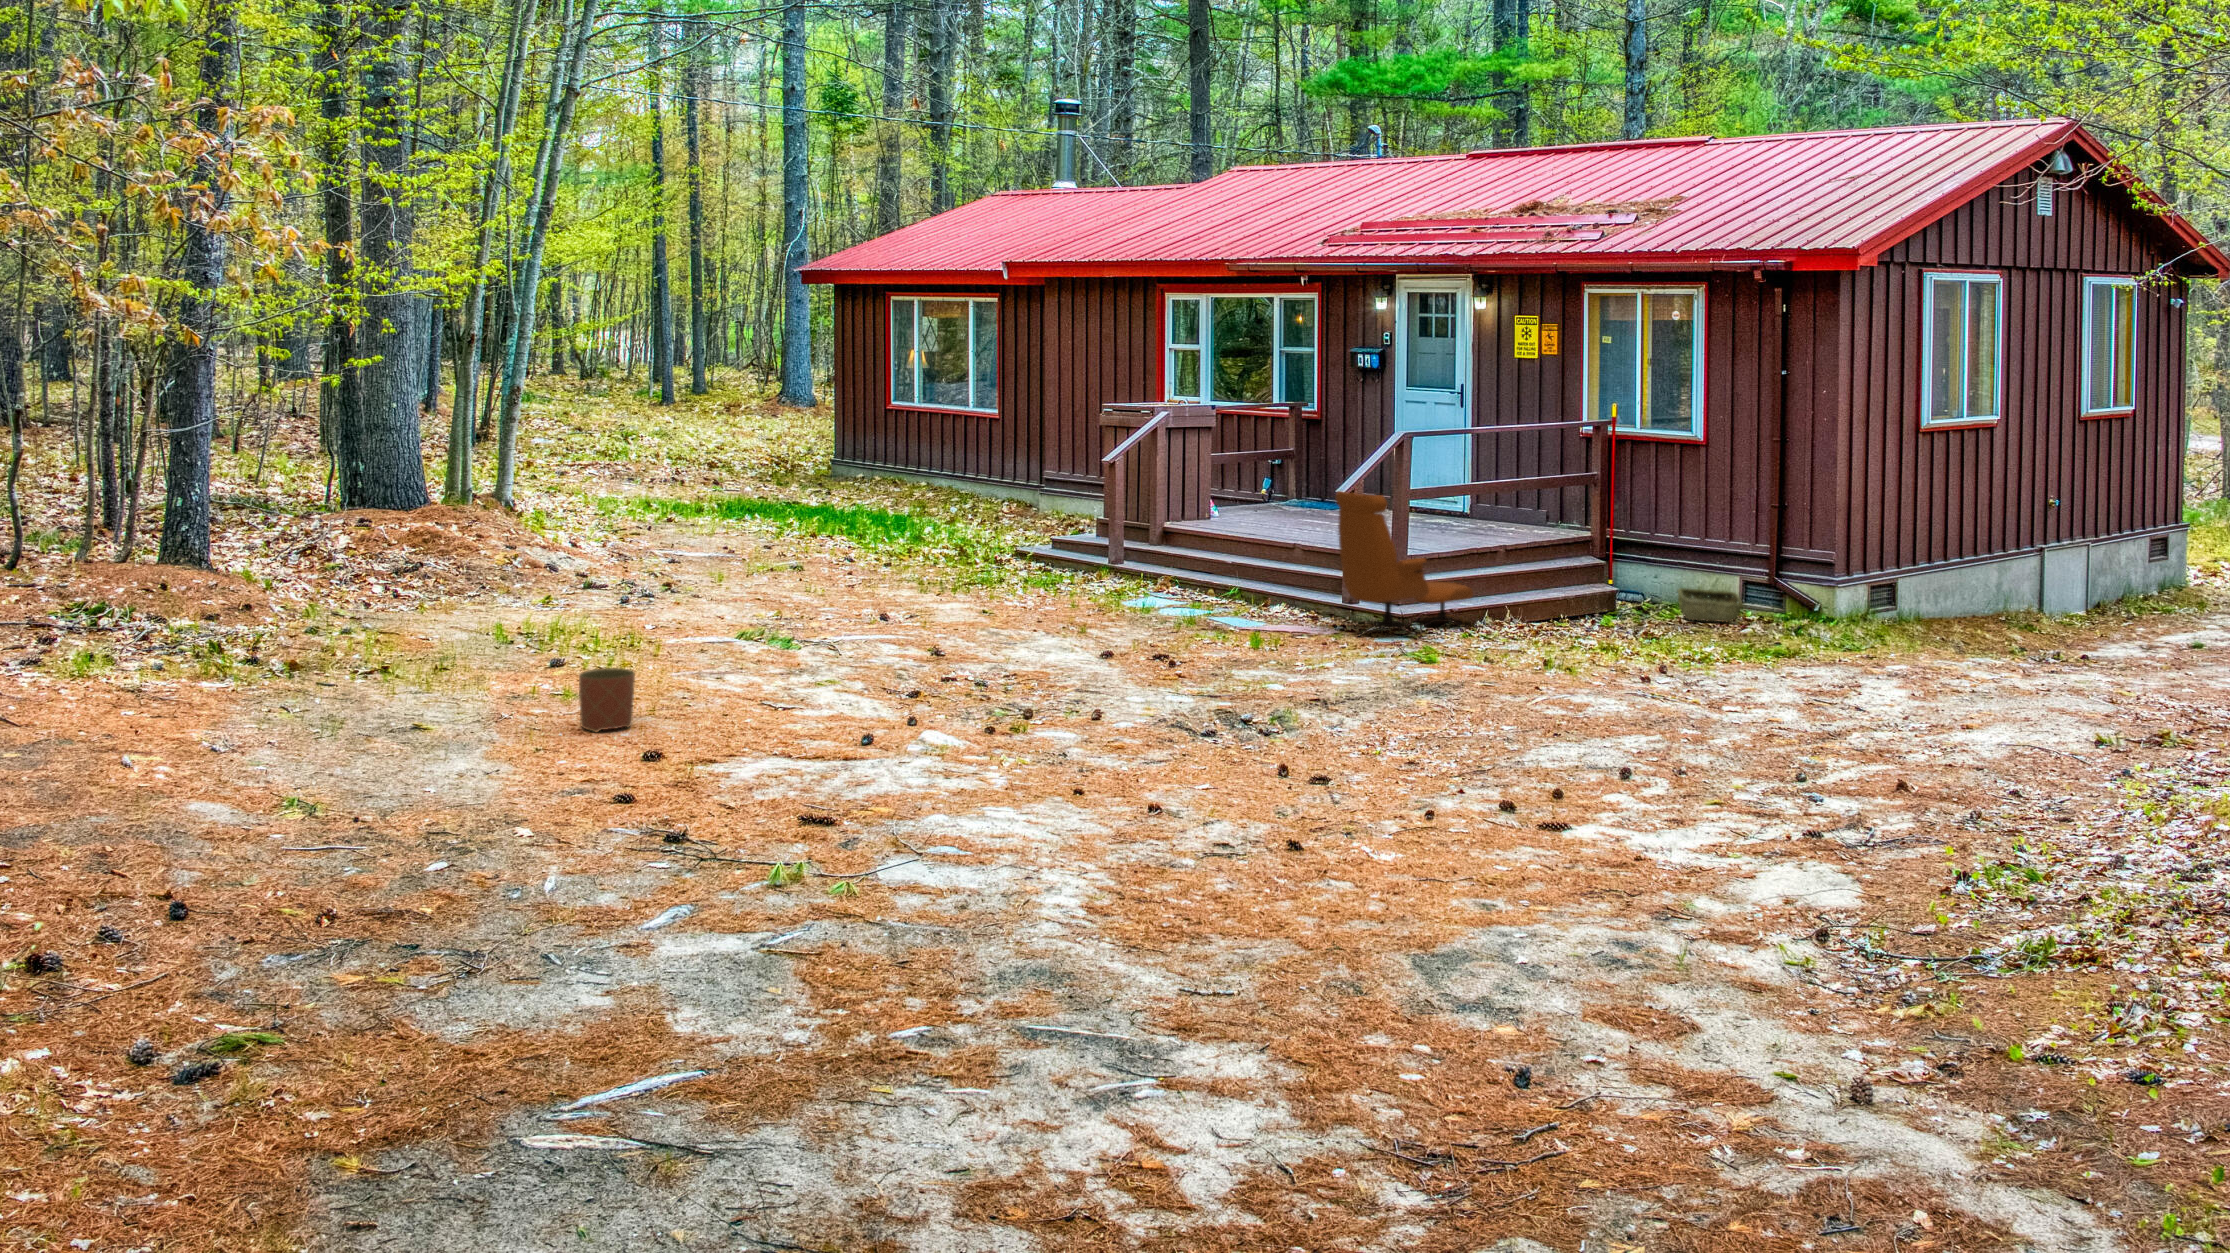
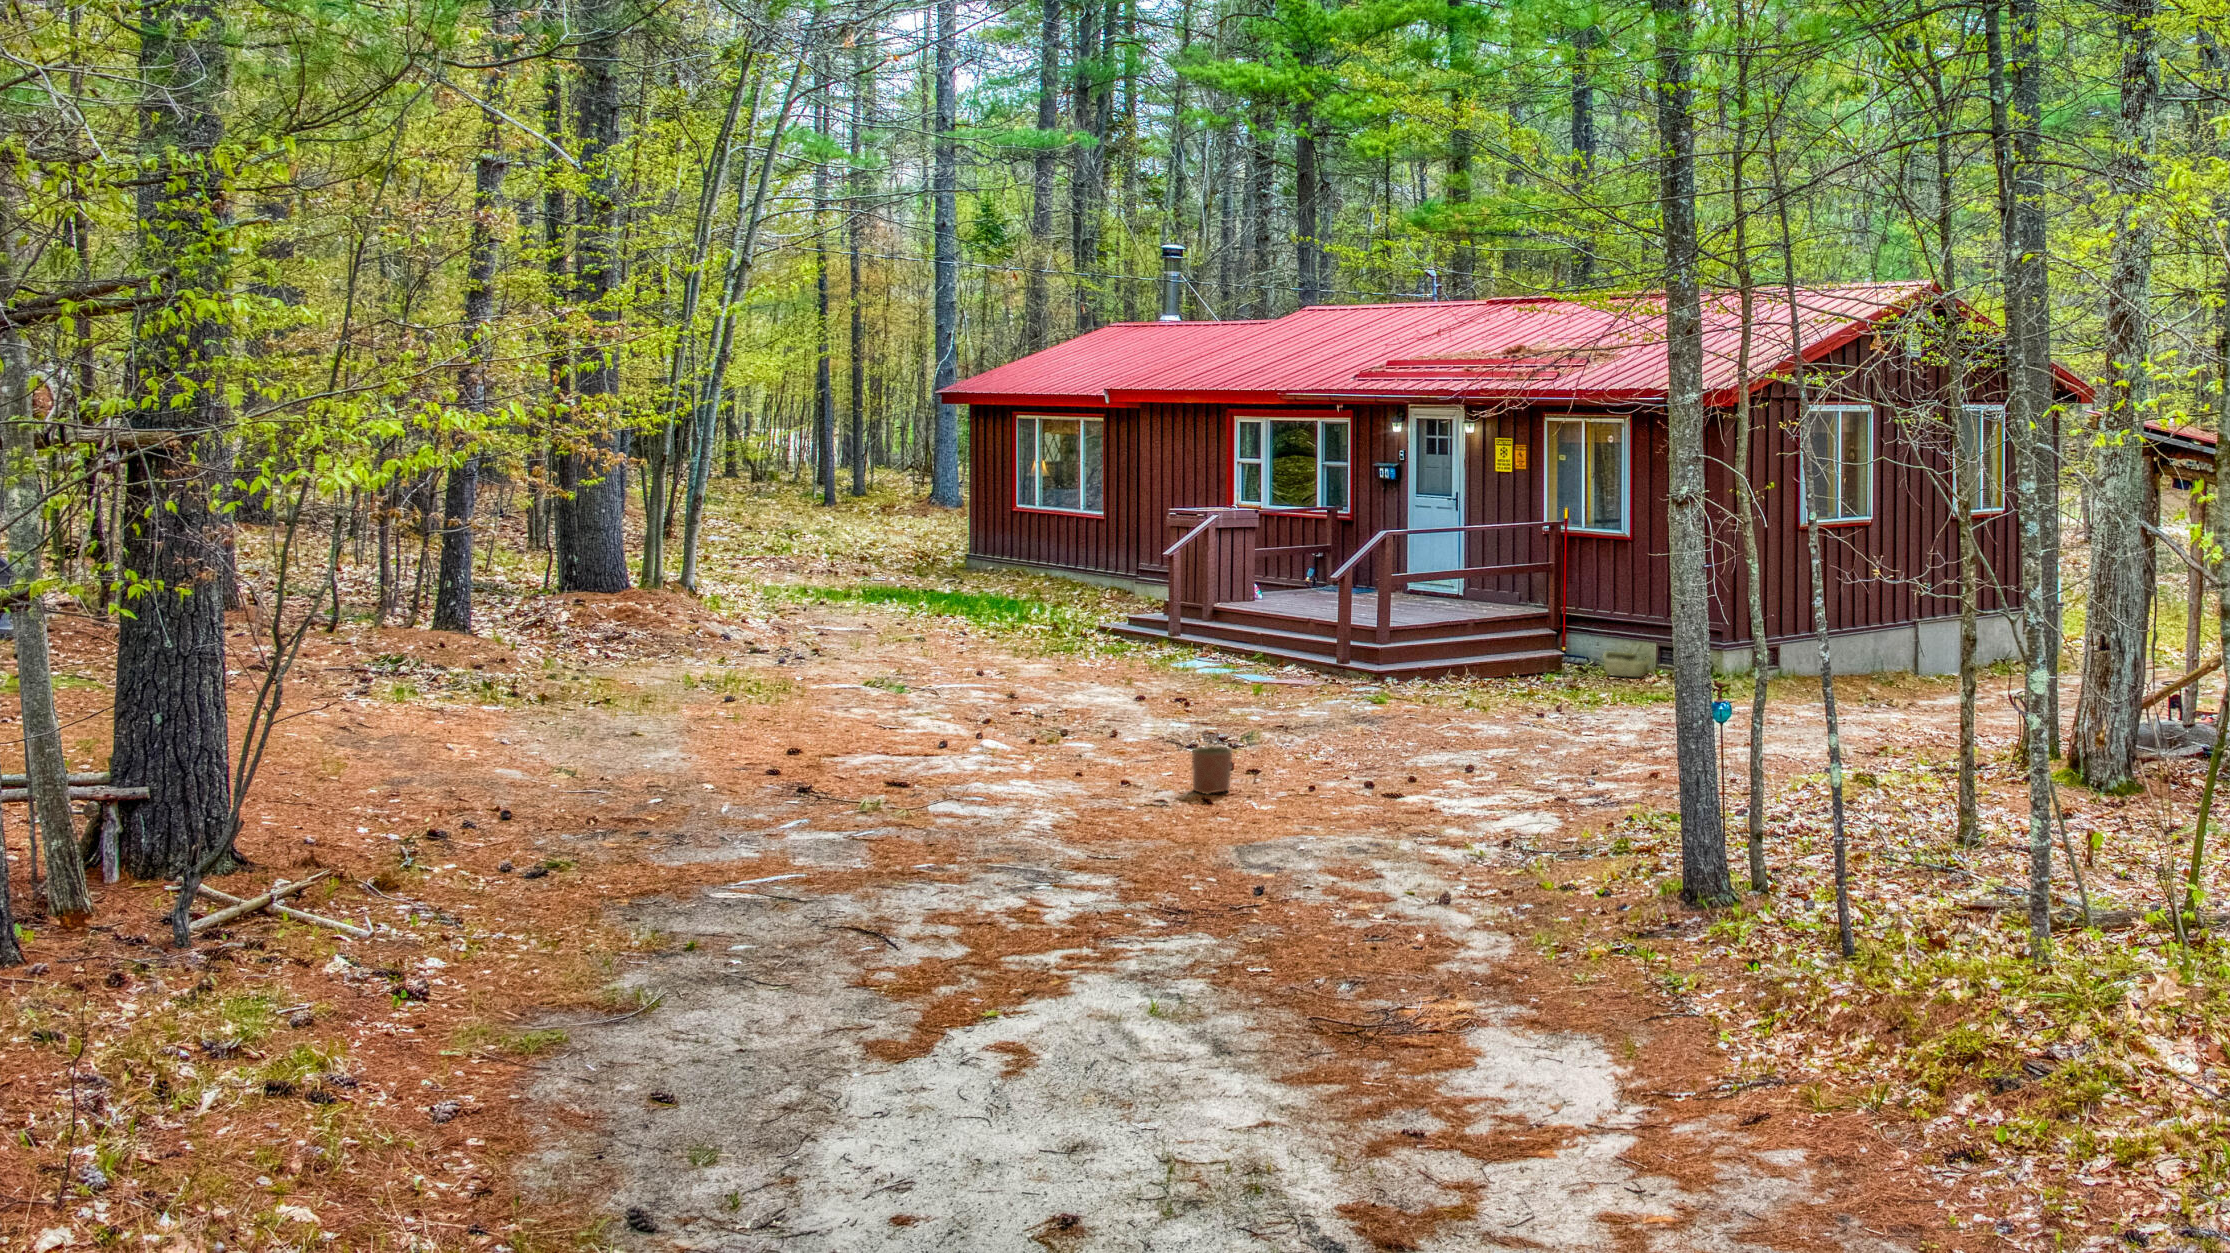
lounge chair: present [1336,491,1473,638] -> none [1321,576,1434,687]
planter: present [579,668,635,732] -> present [1192,747,1232,794]

